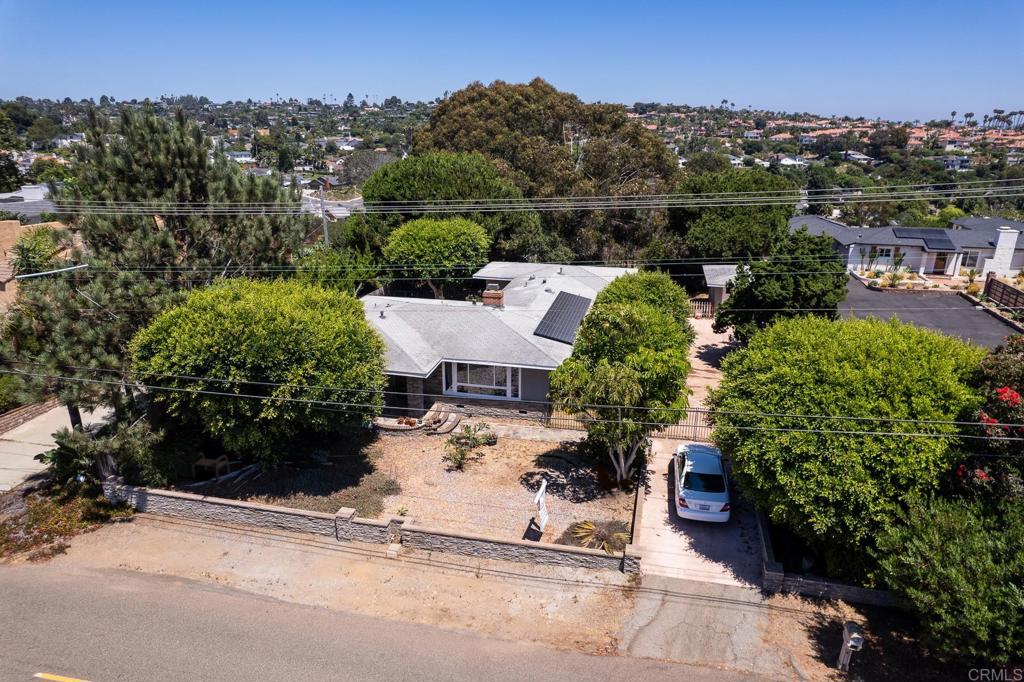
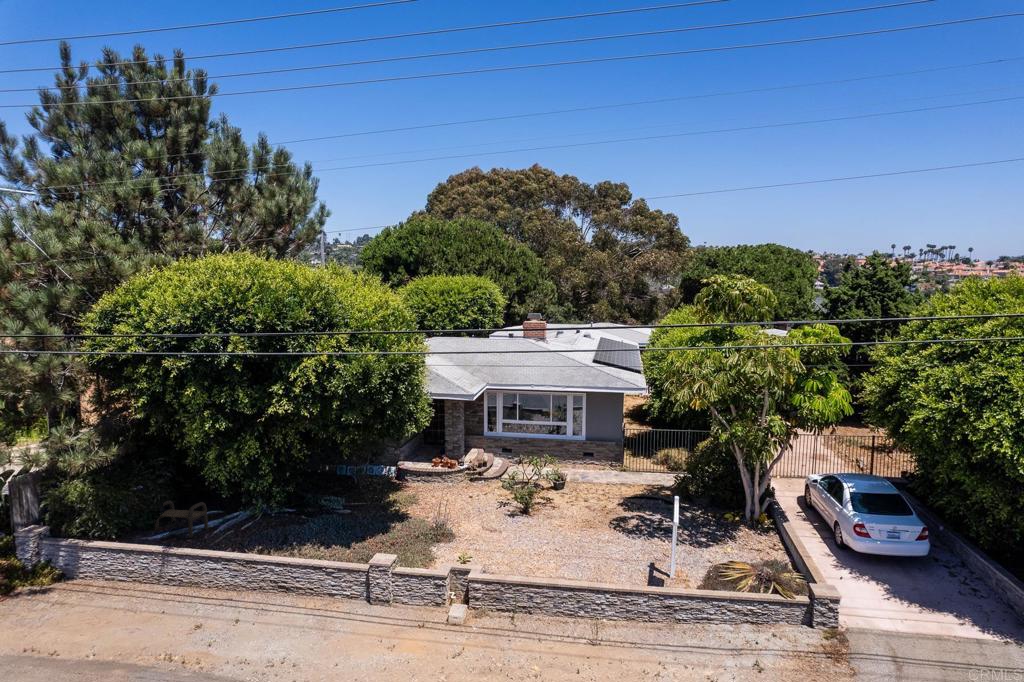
lounge chair: present [597,464,634,497] -> none [718,492,766,540]

